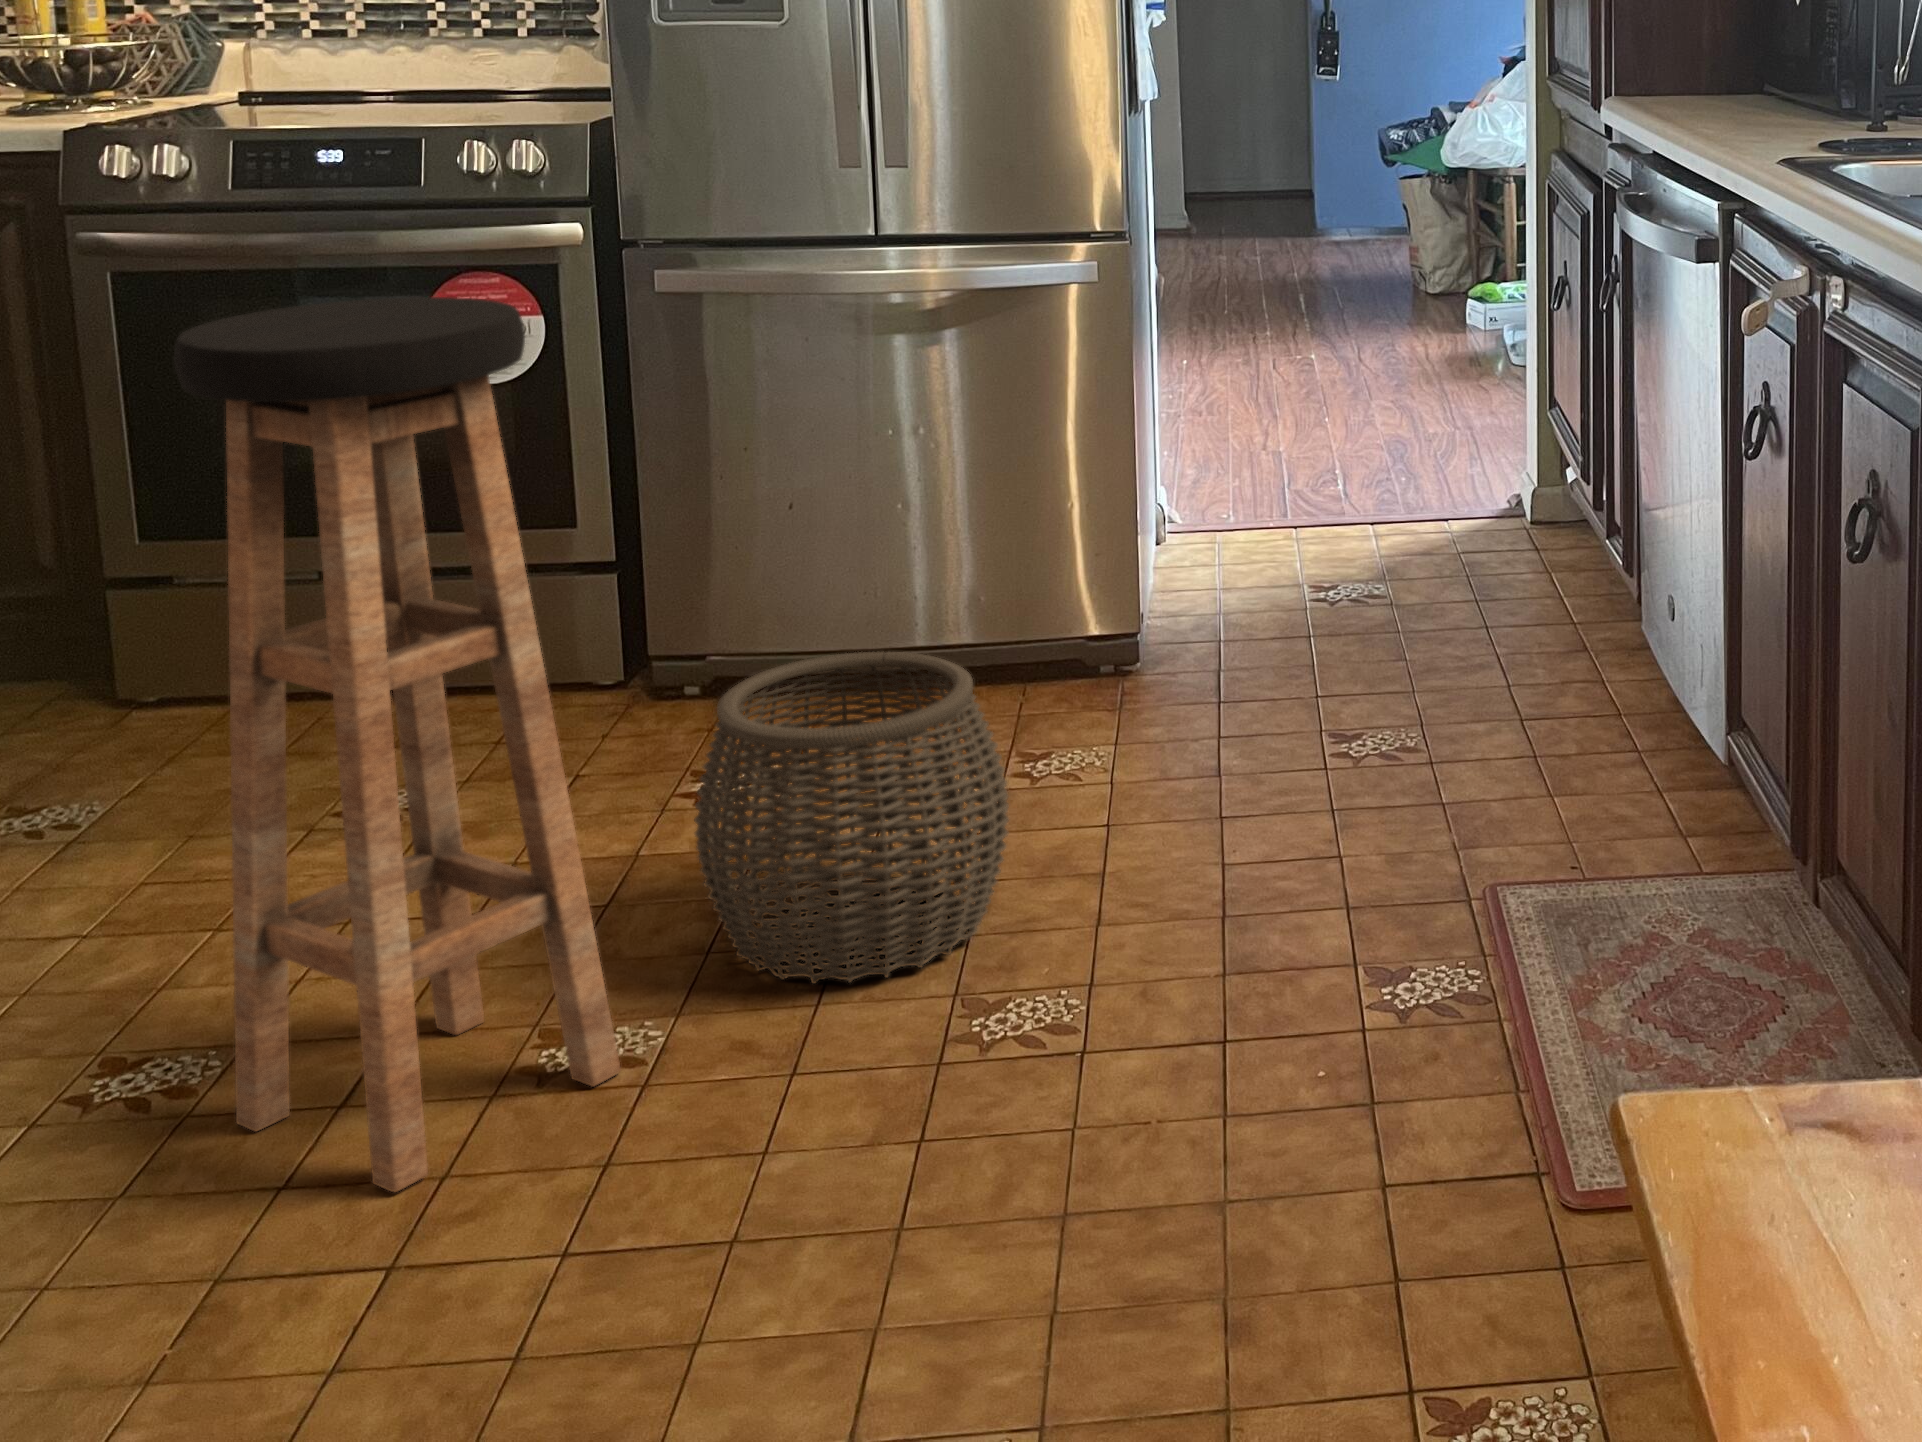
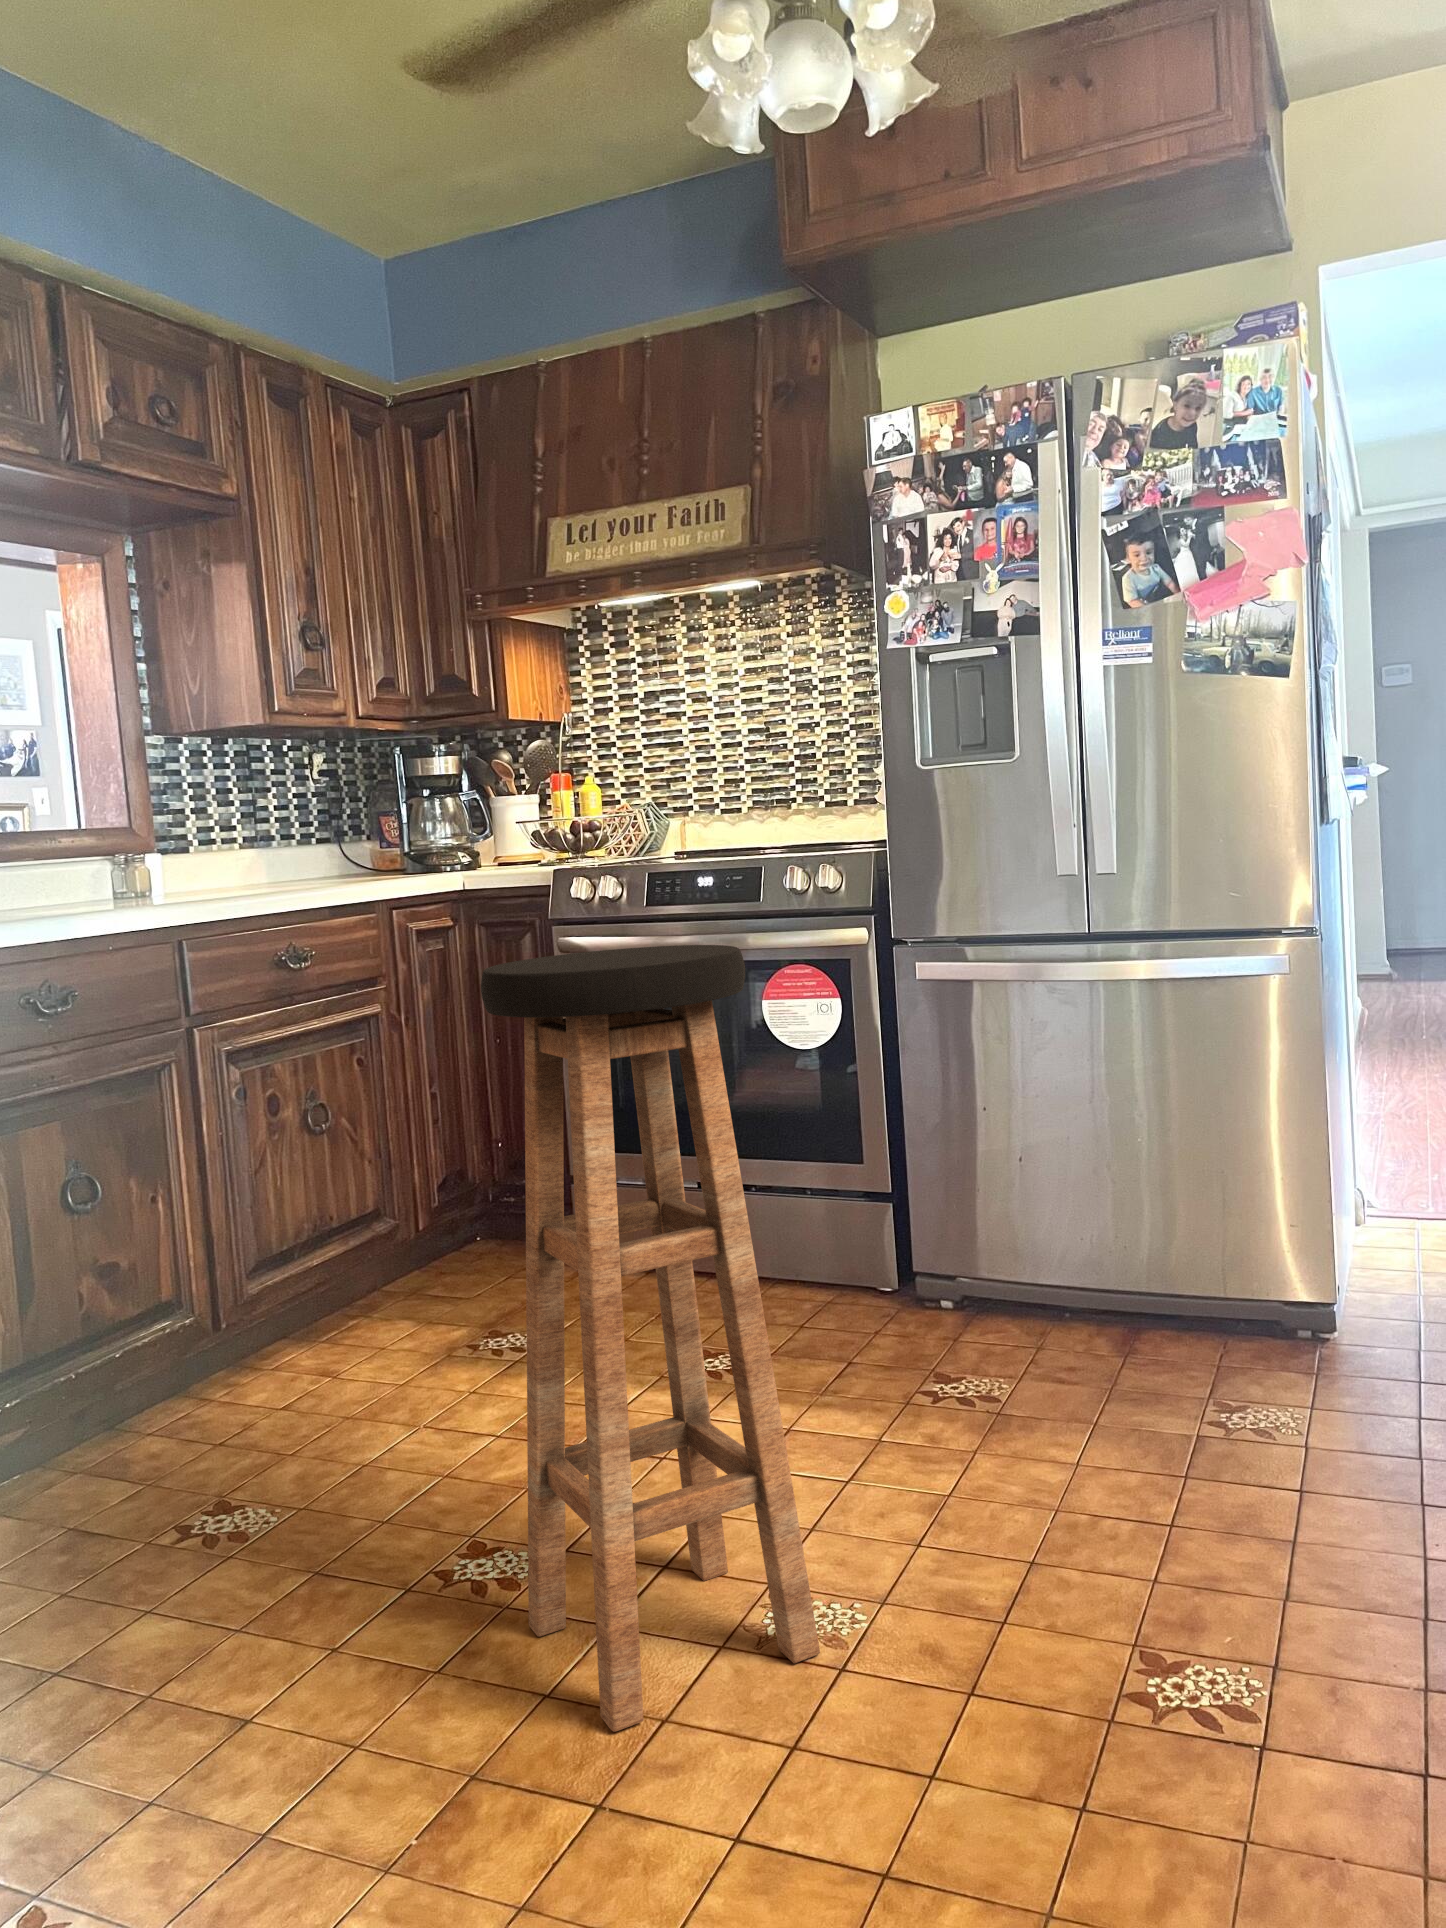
woven basket: present [694,652,1009,984] -> none [903,1285,1195,1609]

